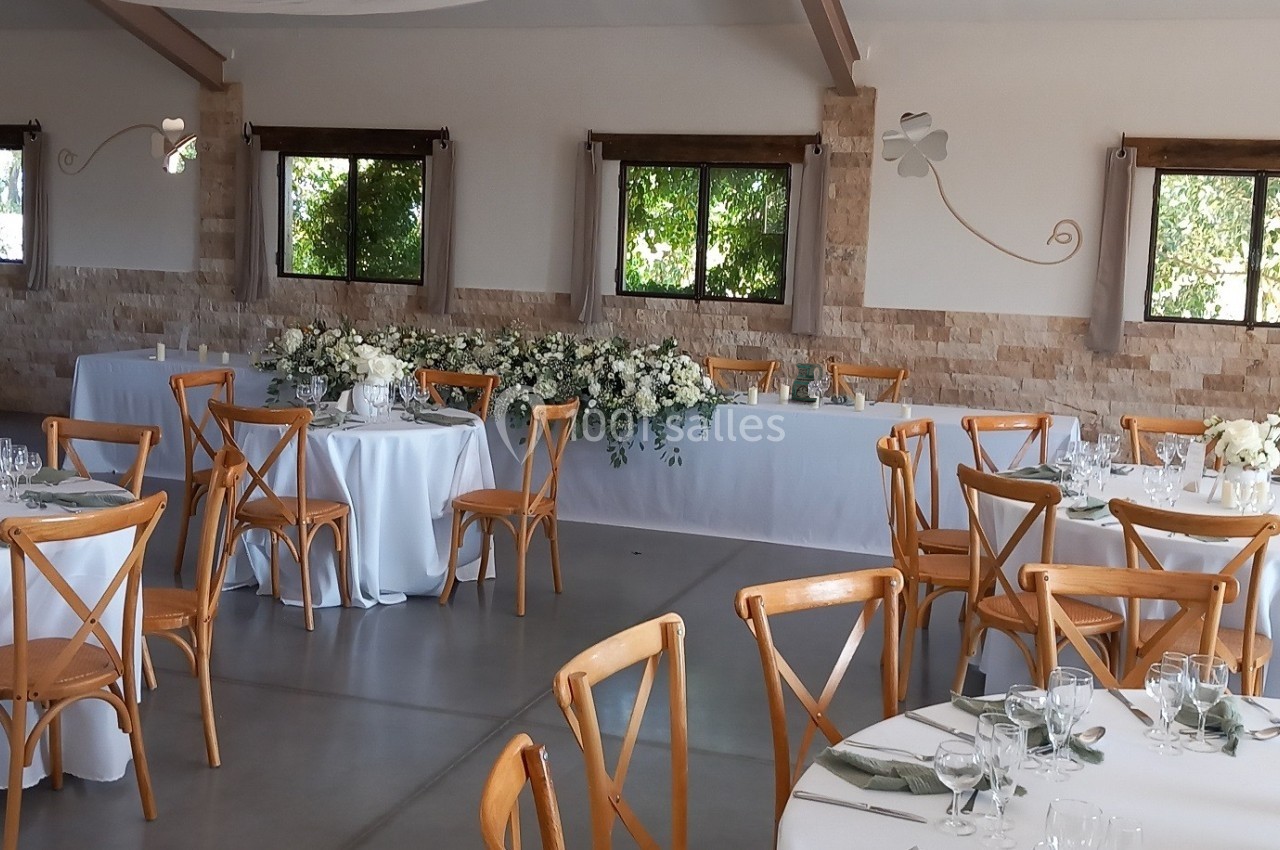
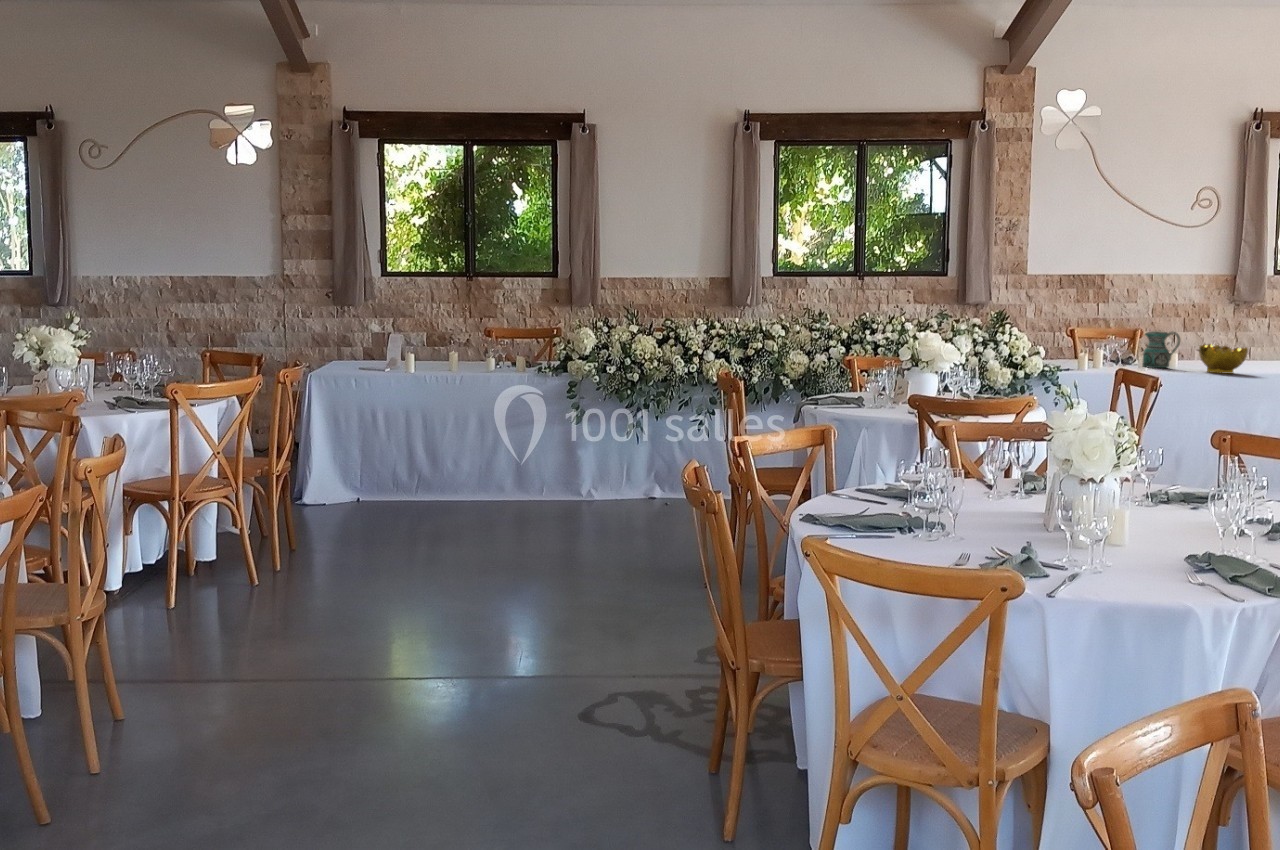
decorative bowl: none [828,379,874,410] -> present [1199,344,1248,374]

